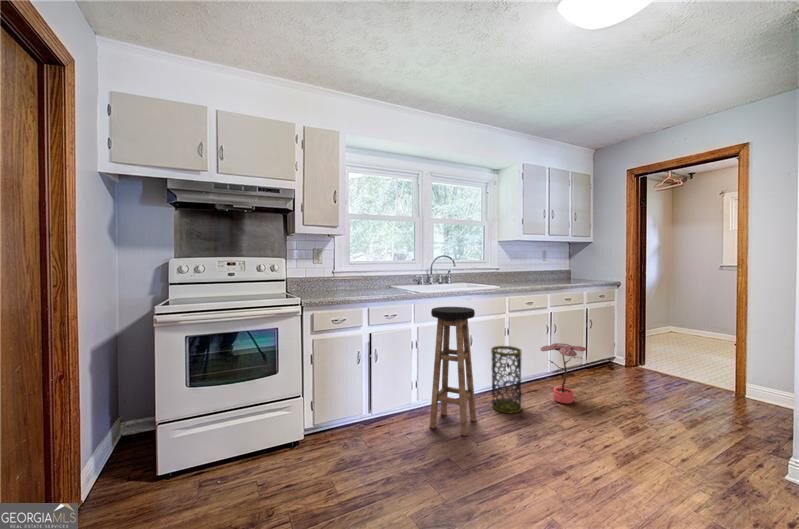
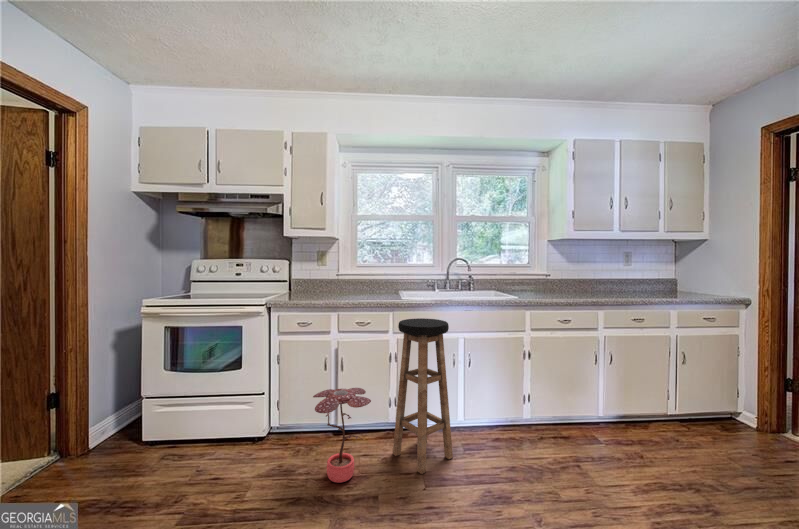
potted plant: present [541,343,586,404] -> present [313,388,371,483]
trash can: present [491,346,521,413] -> none [488,372,525,461]

